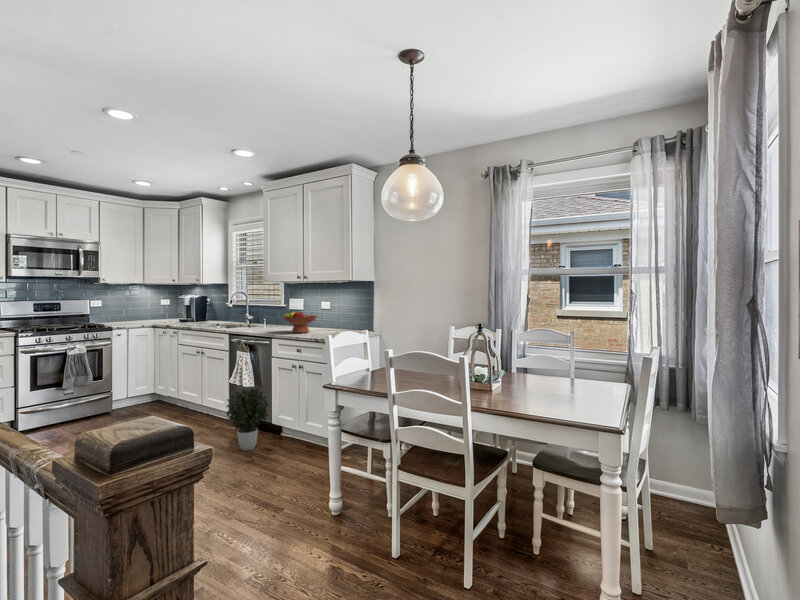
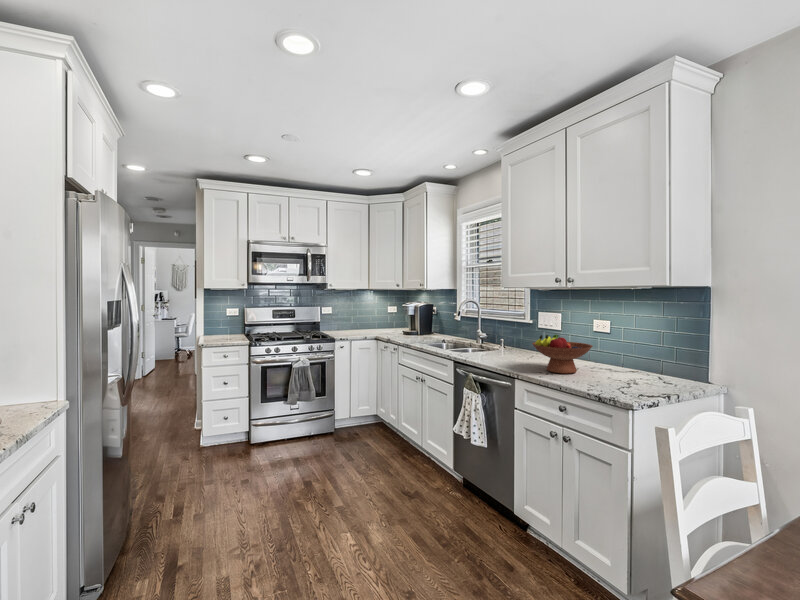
potted plant: present [226,388,269,451] -> none [444,460,512,566]

